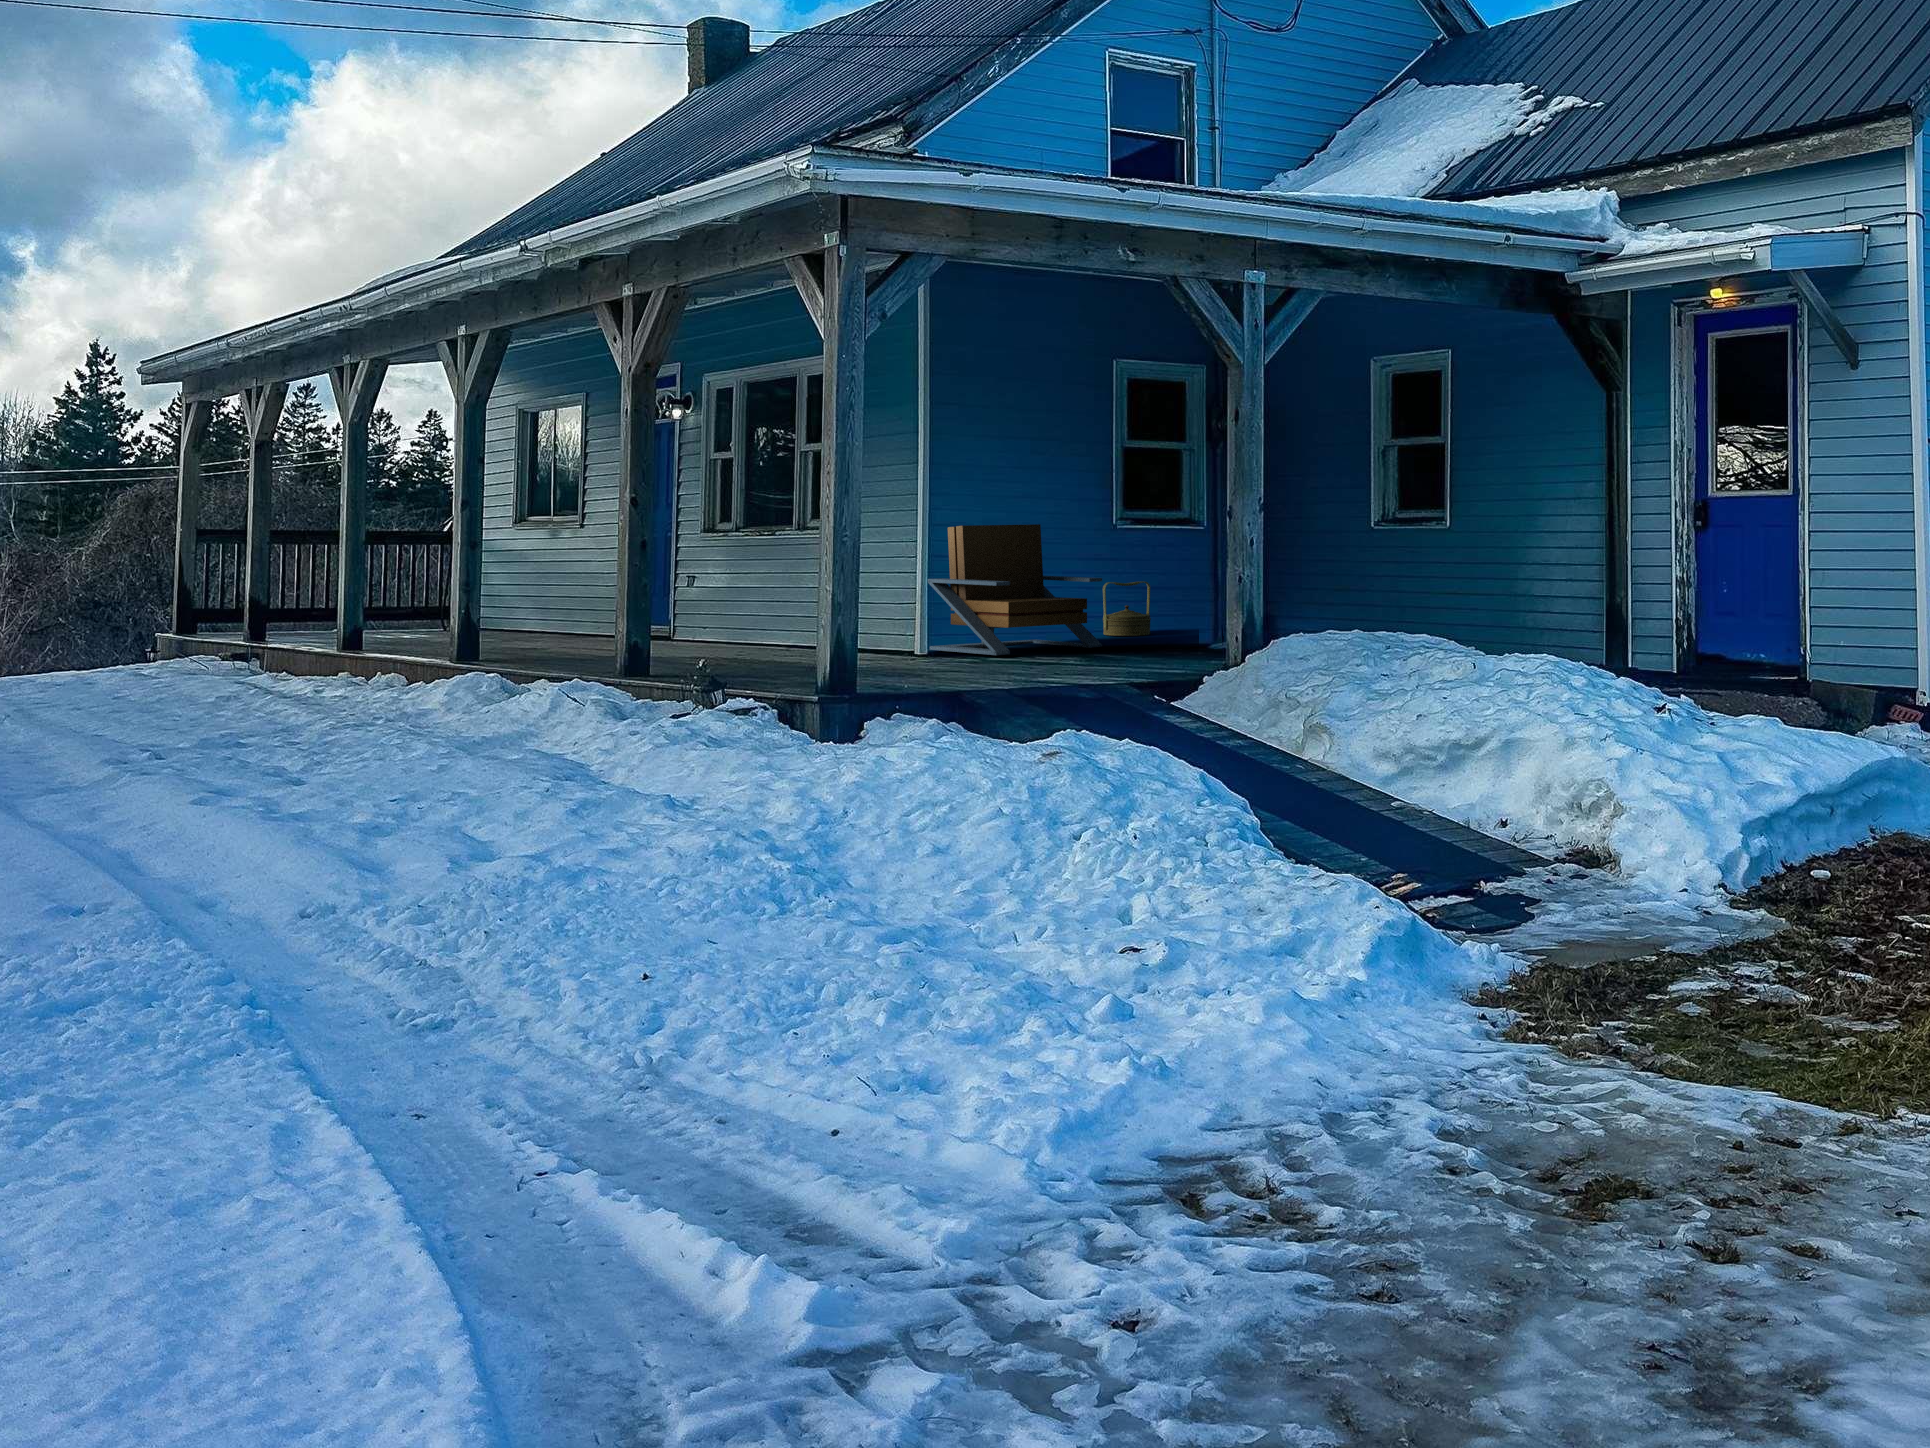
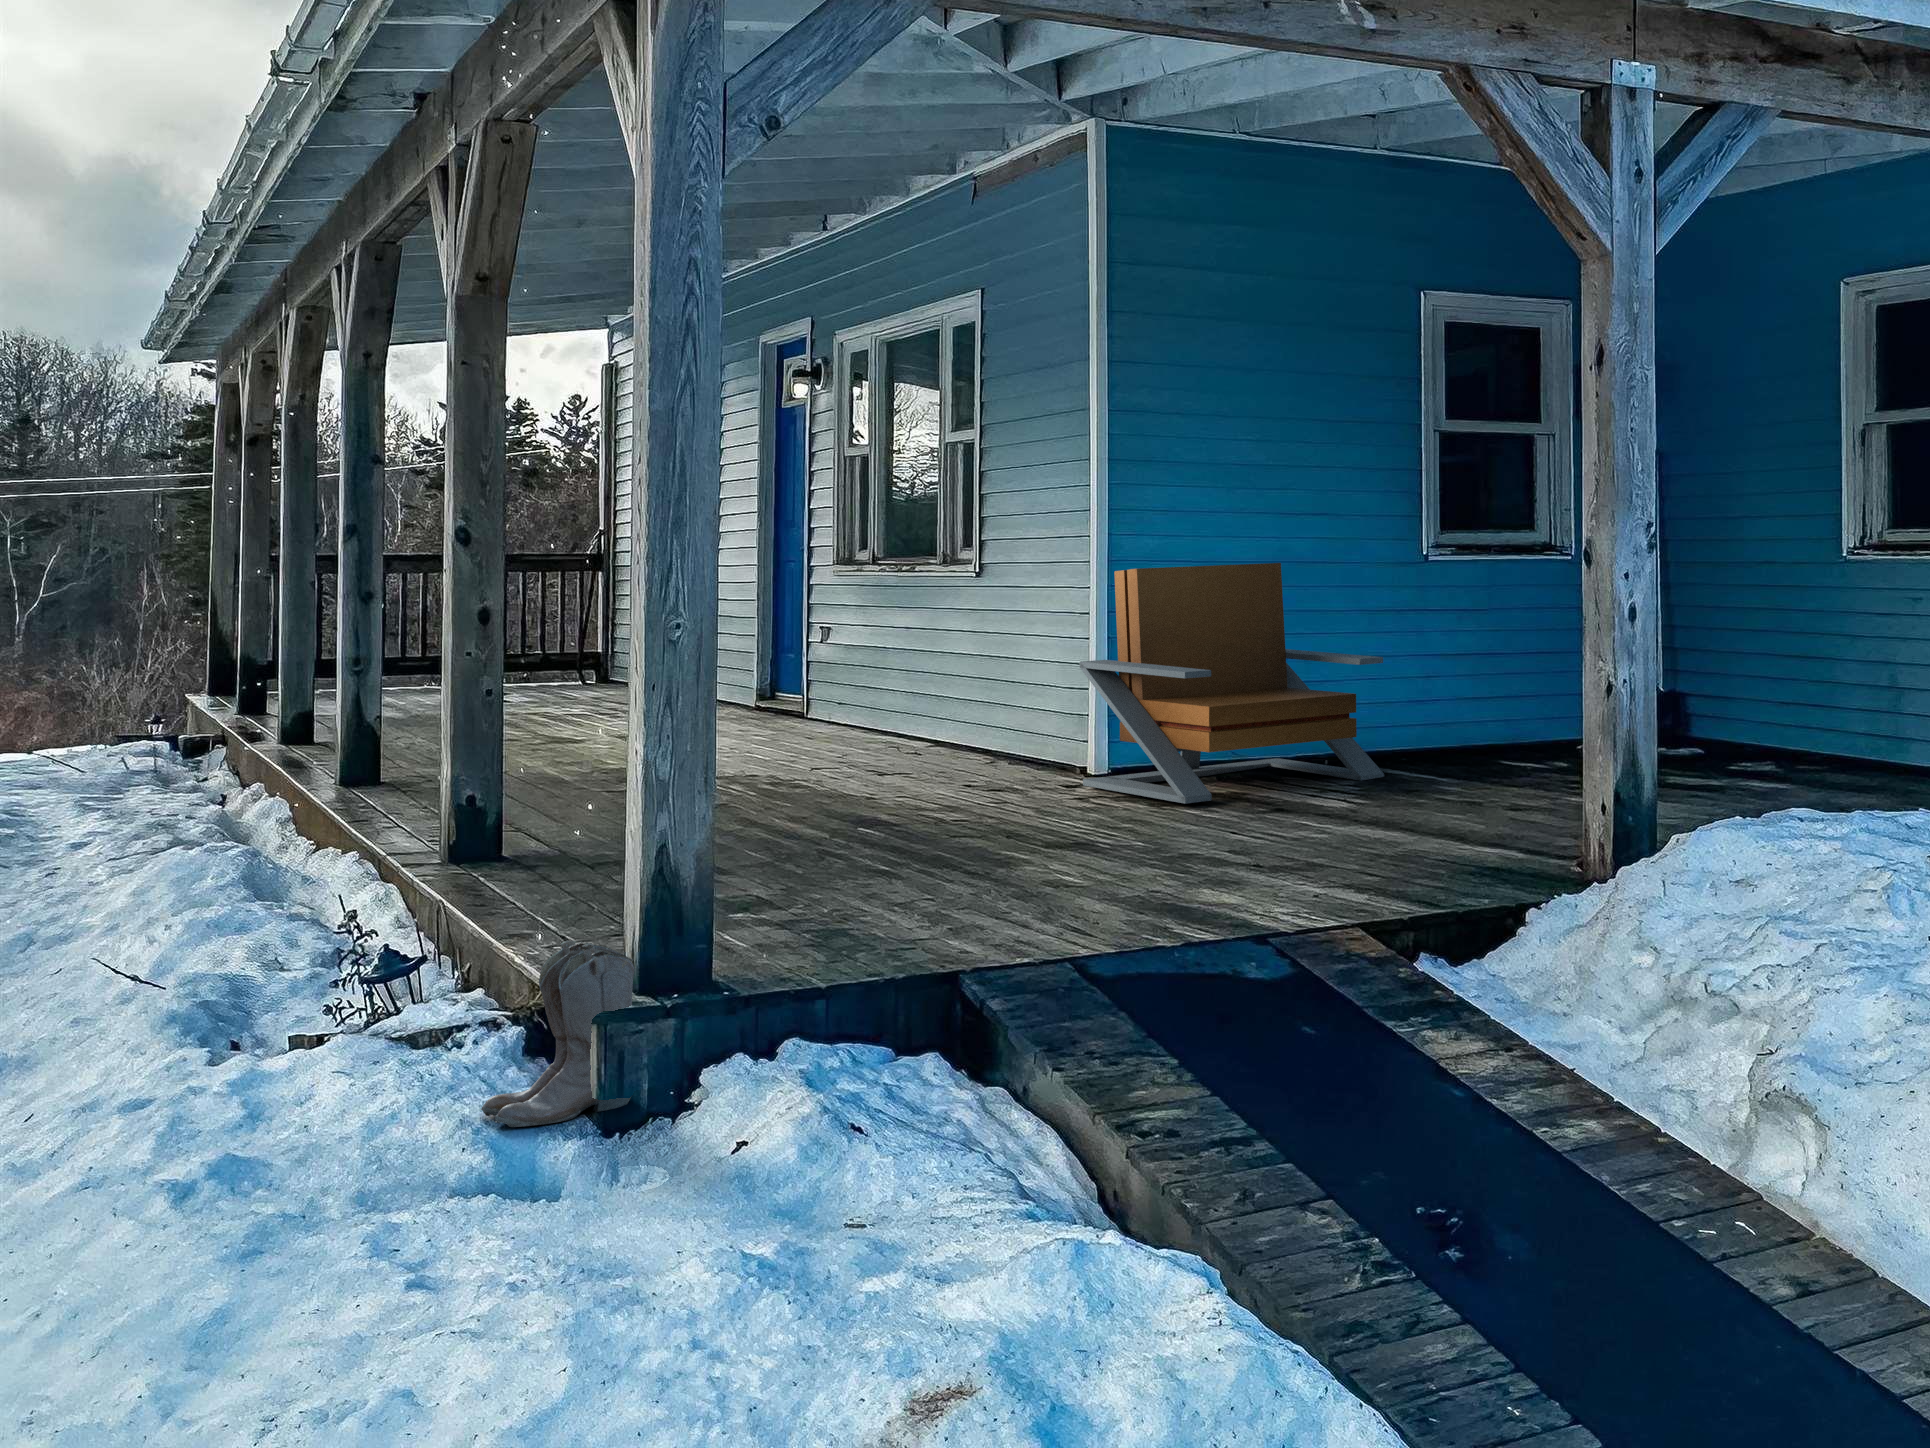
woven basket: present [1103,581,1151,636] -> none [1394,654,1477,750]
boots: none [763,667,826,740] -> present [480,939,634,1127]

